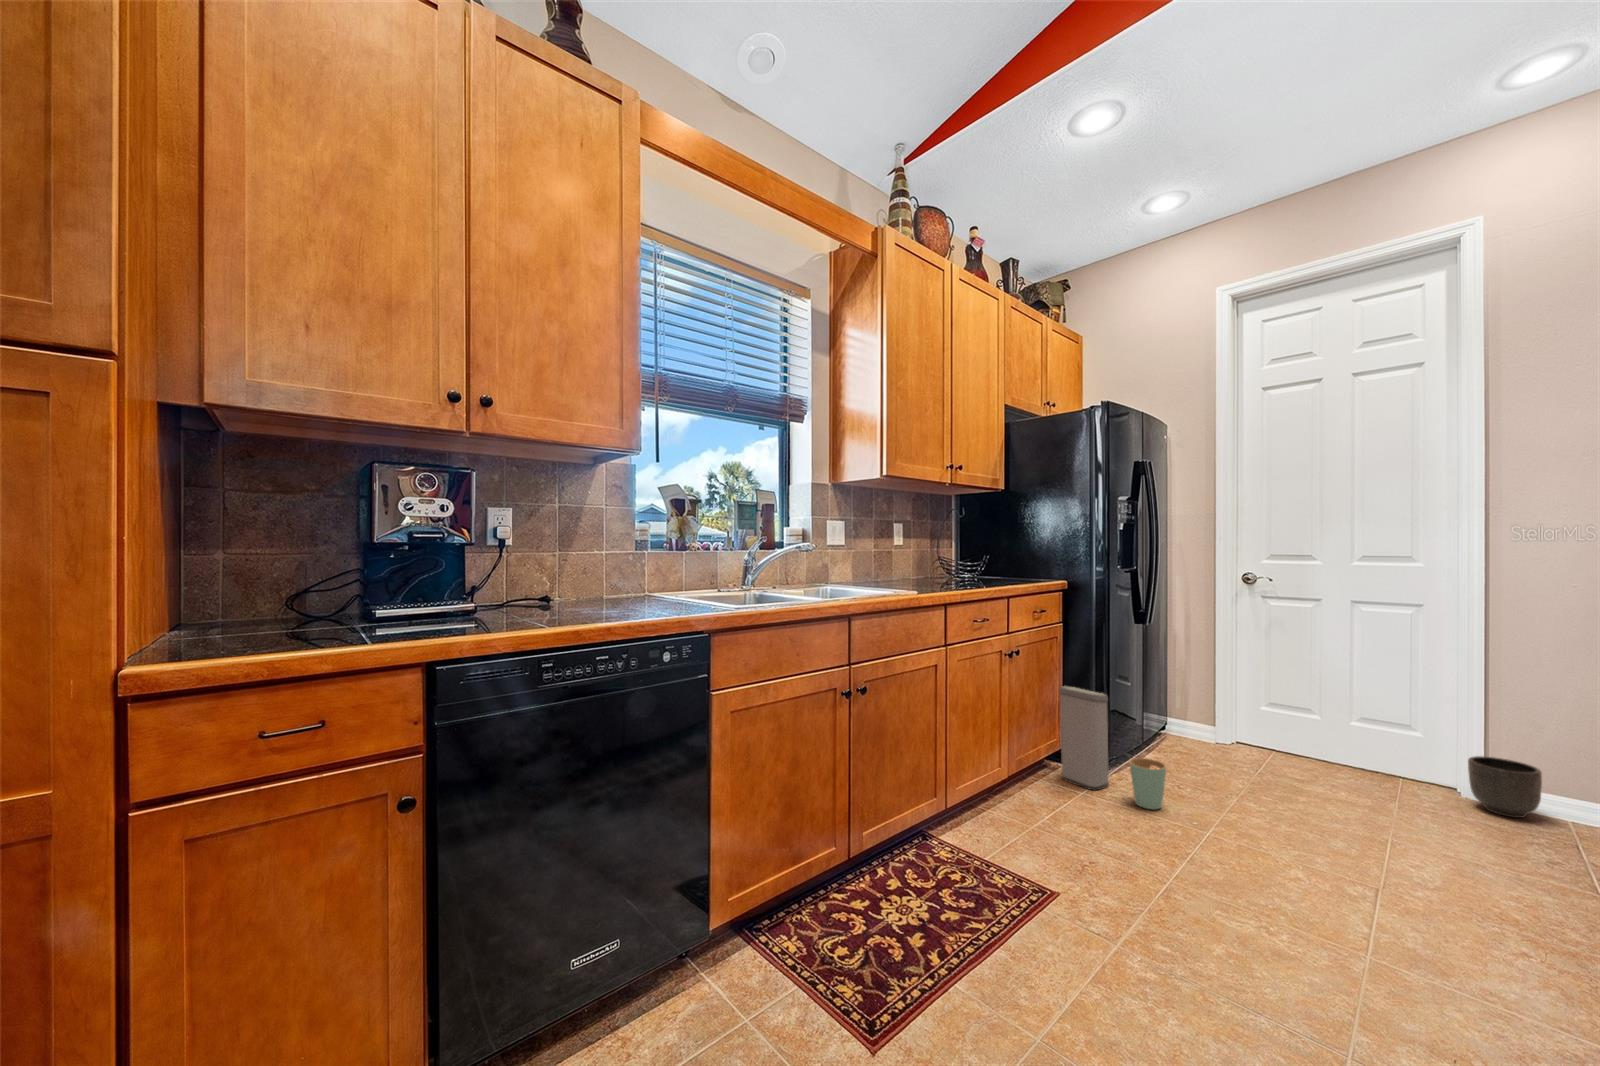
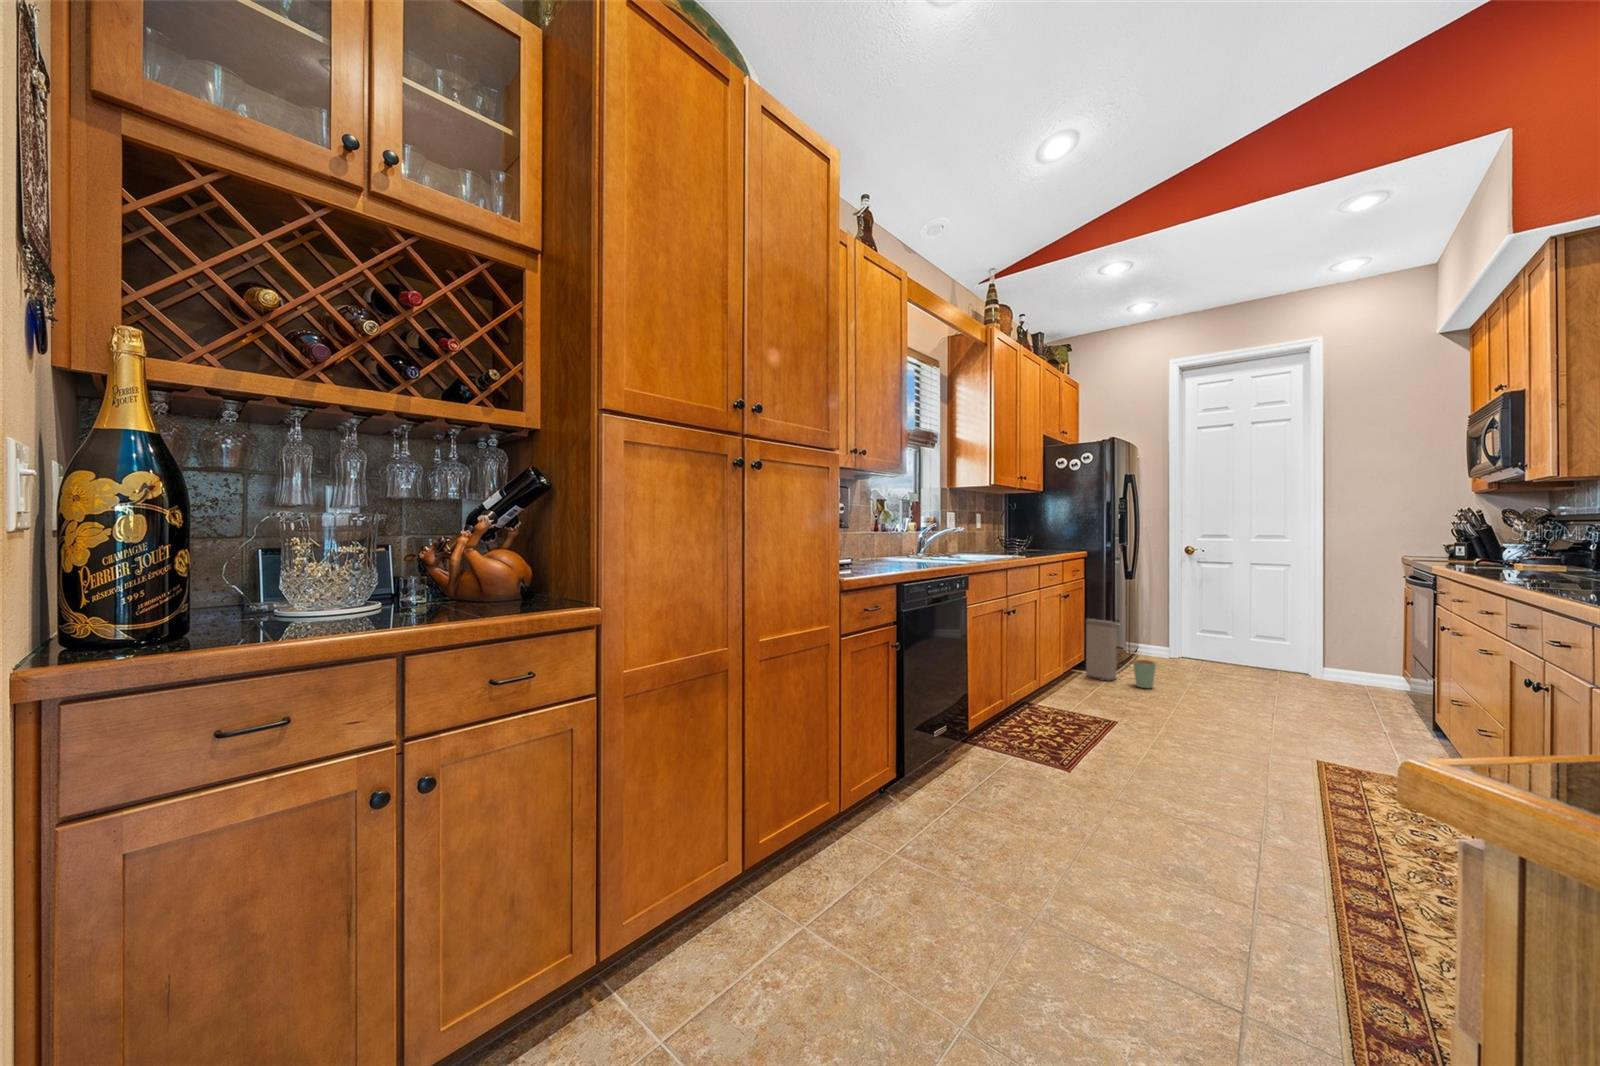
planter: present [1468,756,1542,818] -> none [1319,654,1357,686]

